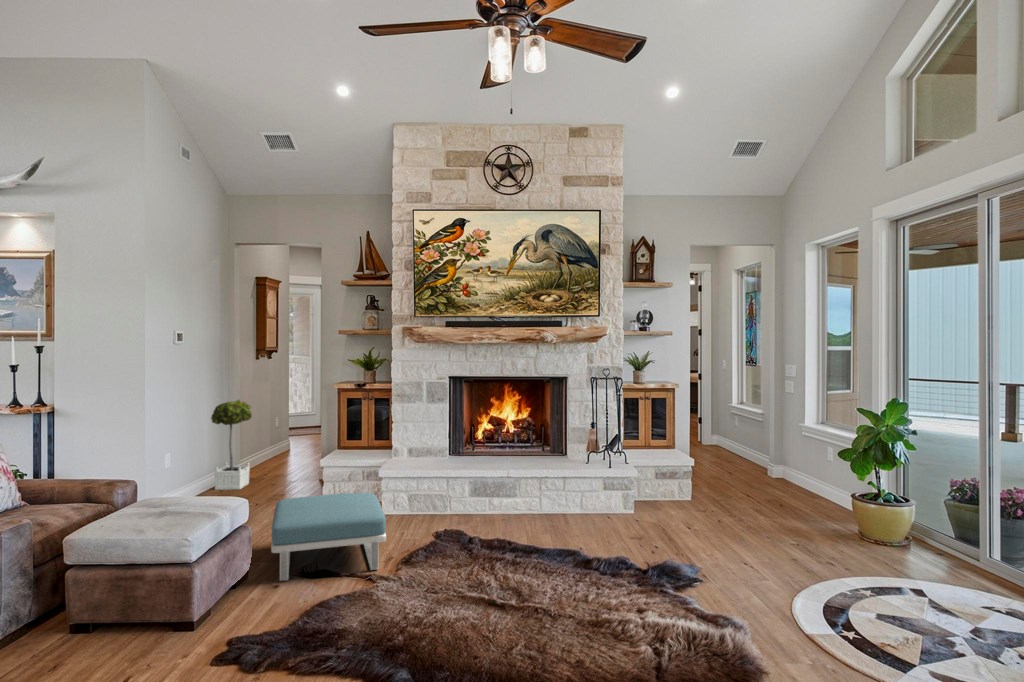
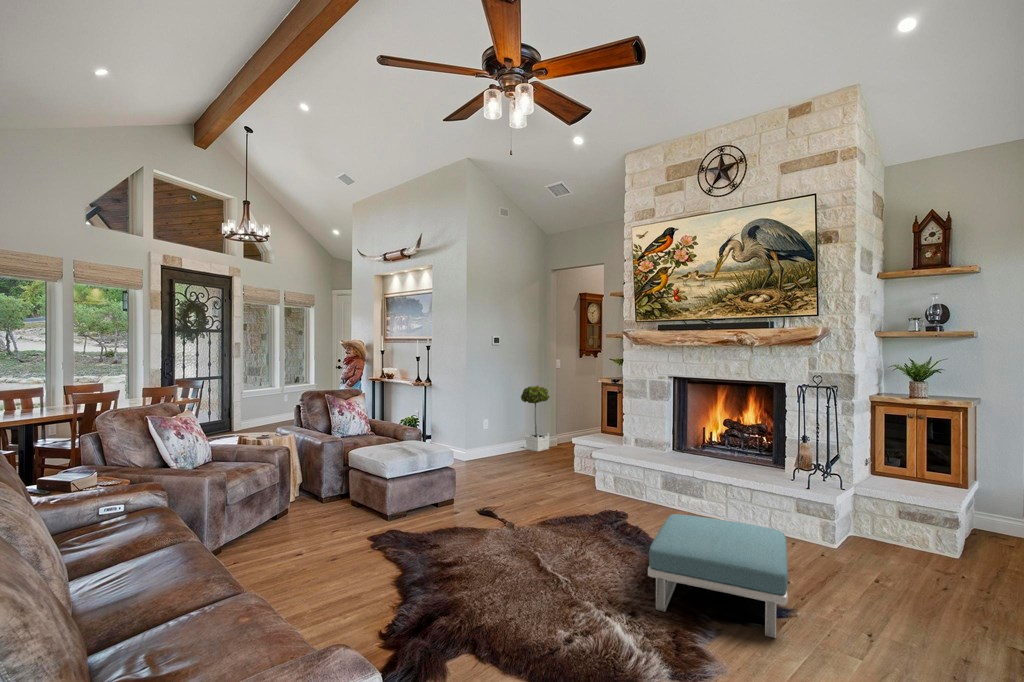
footstool: present [271,493,386,581] -> present [648,514,788,638]

